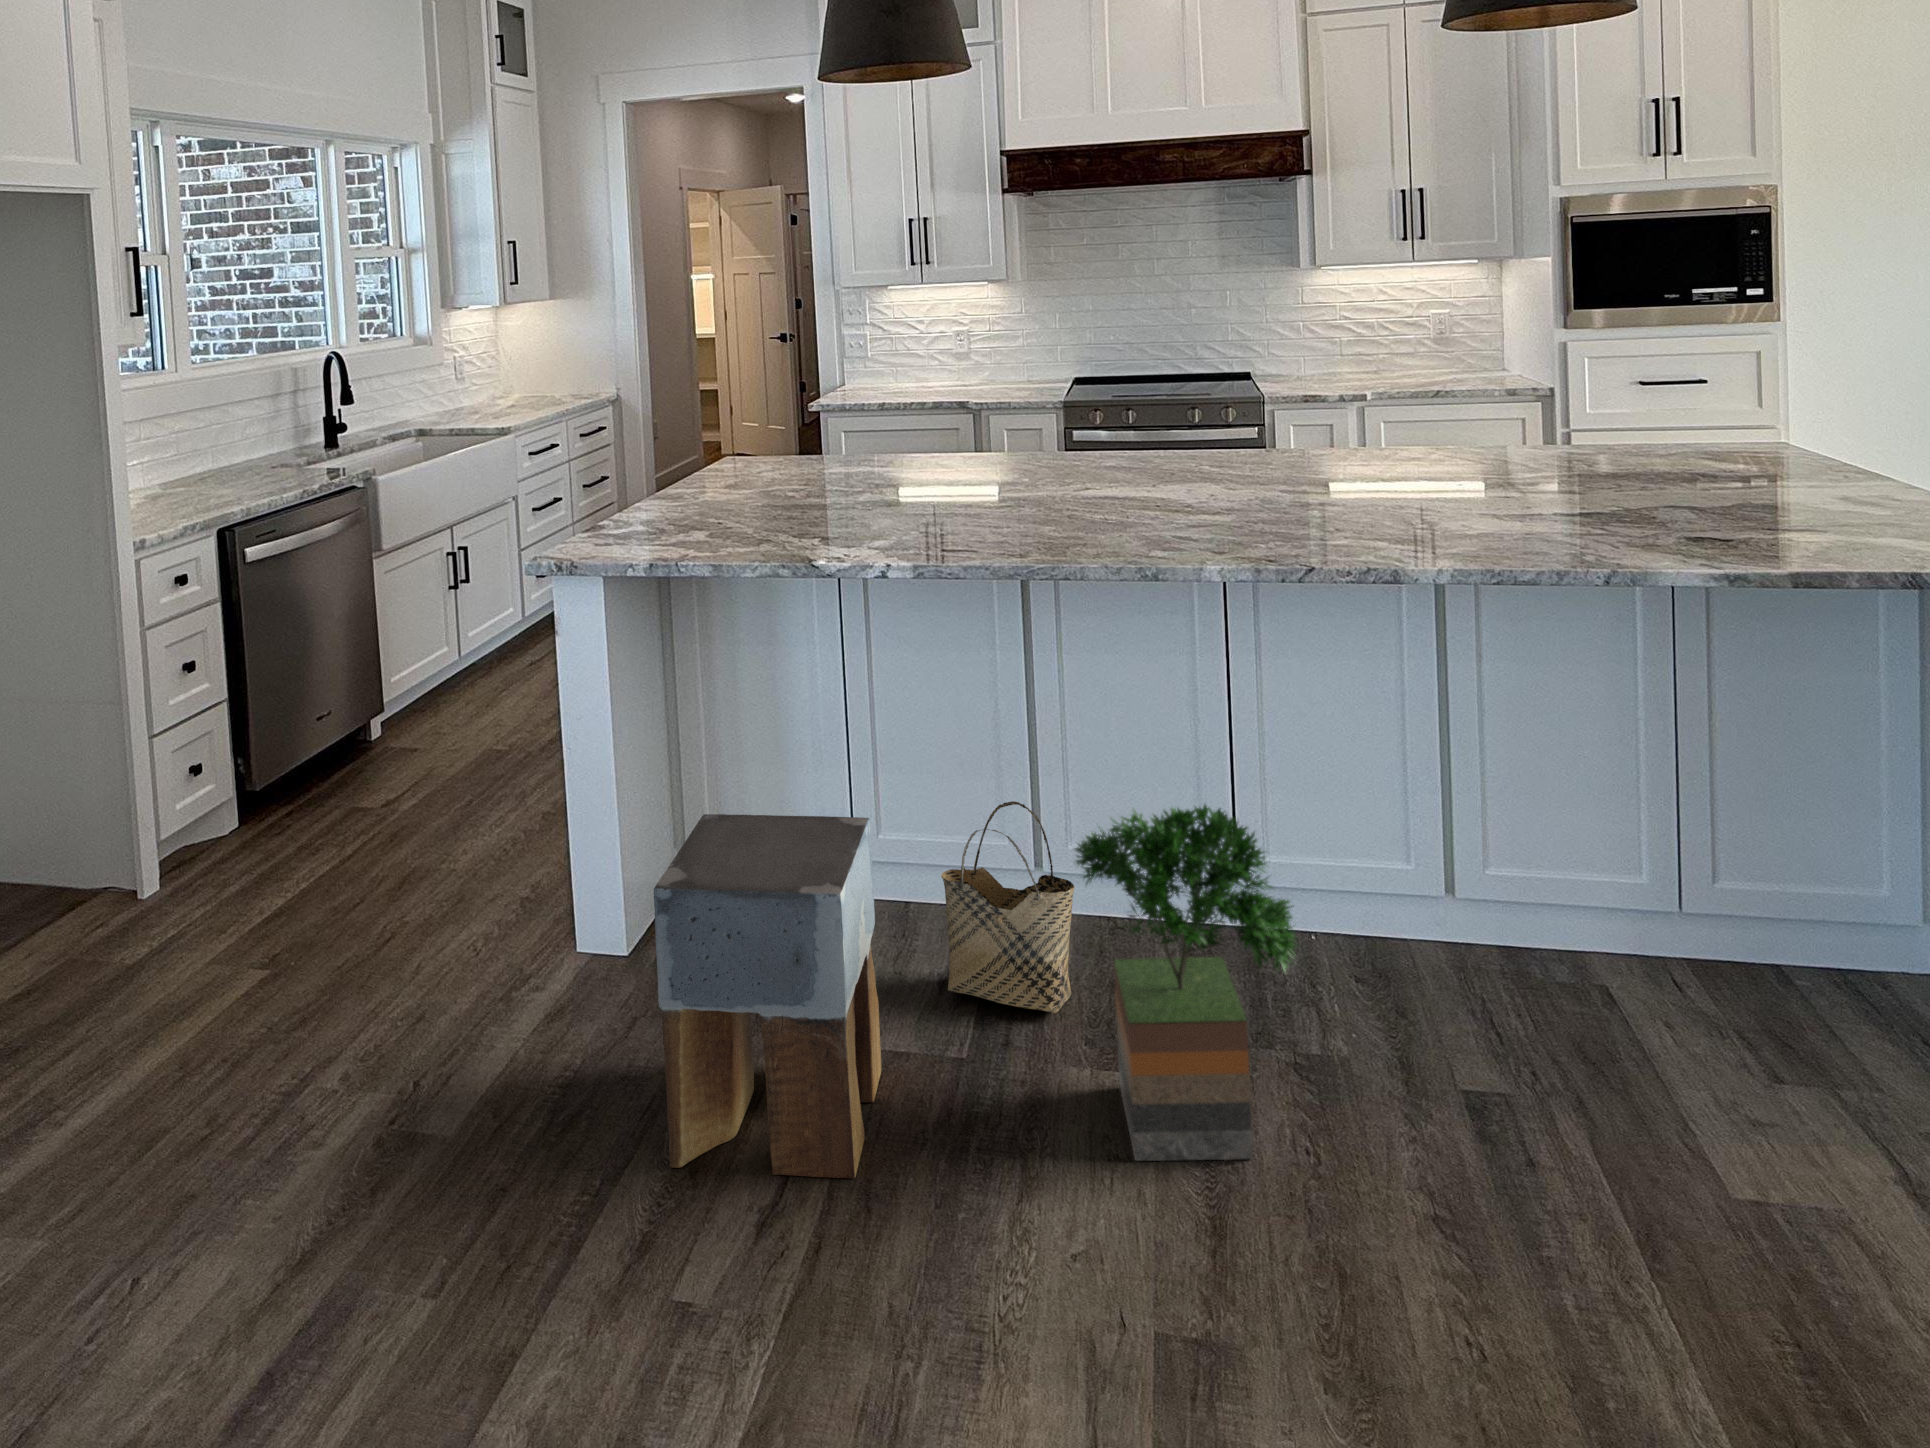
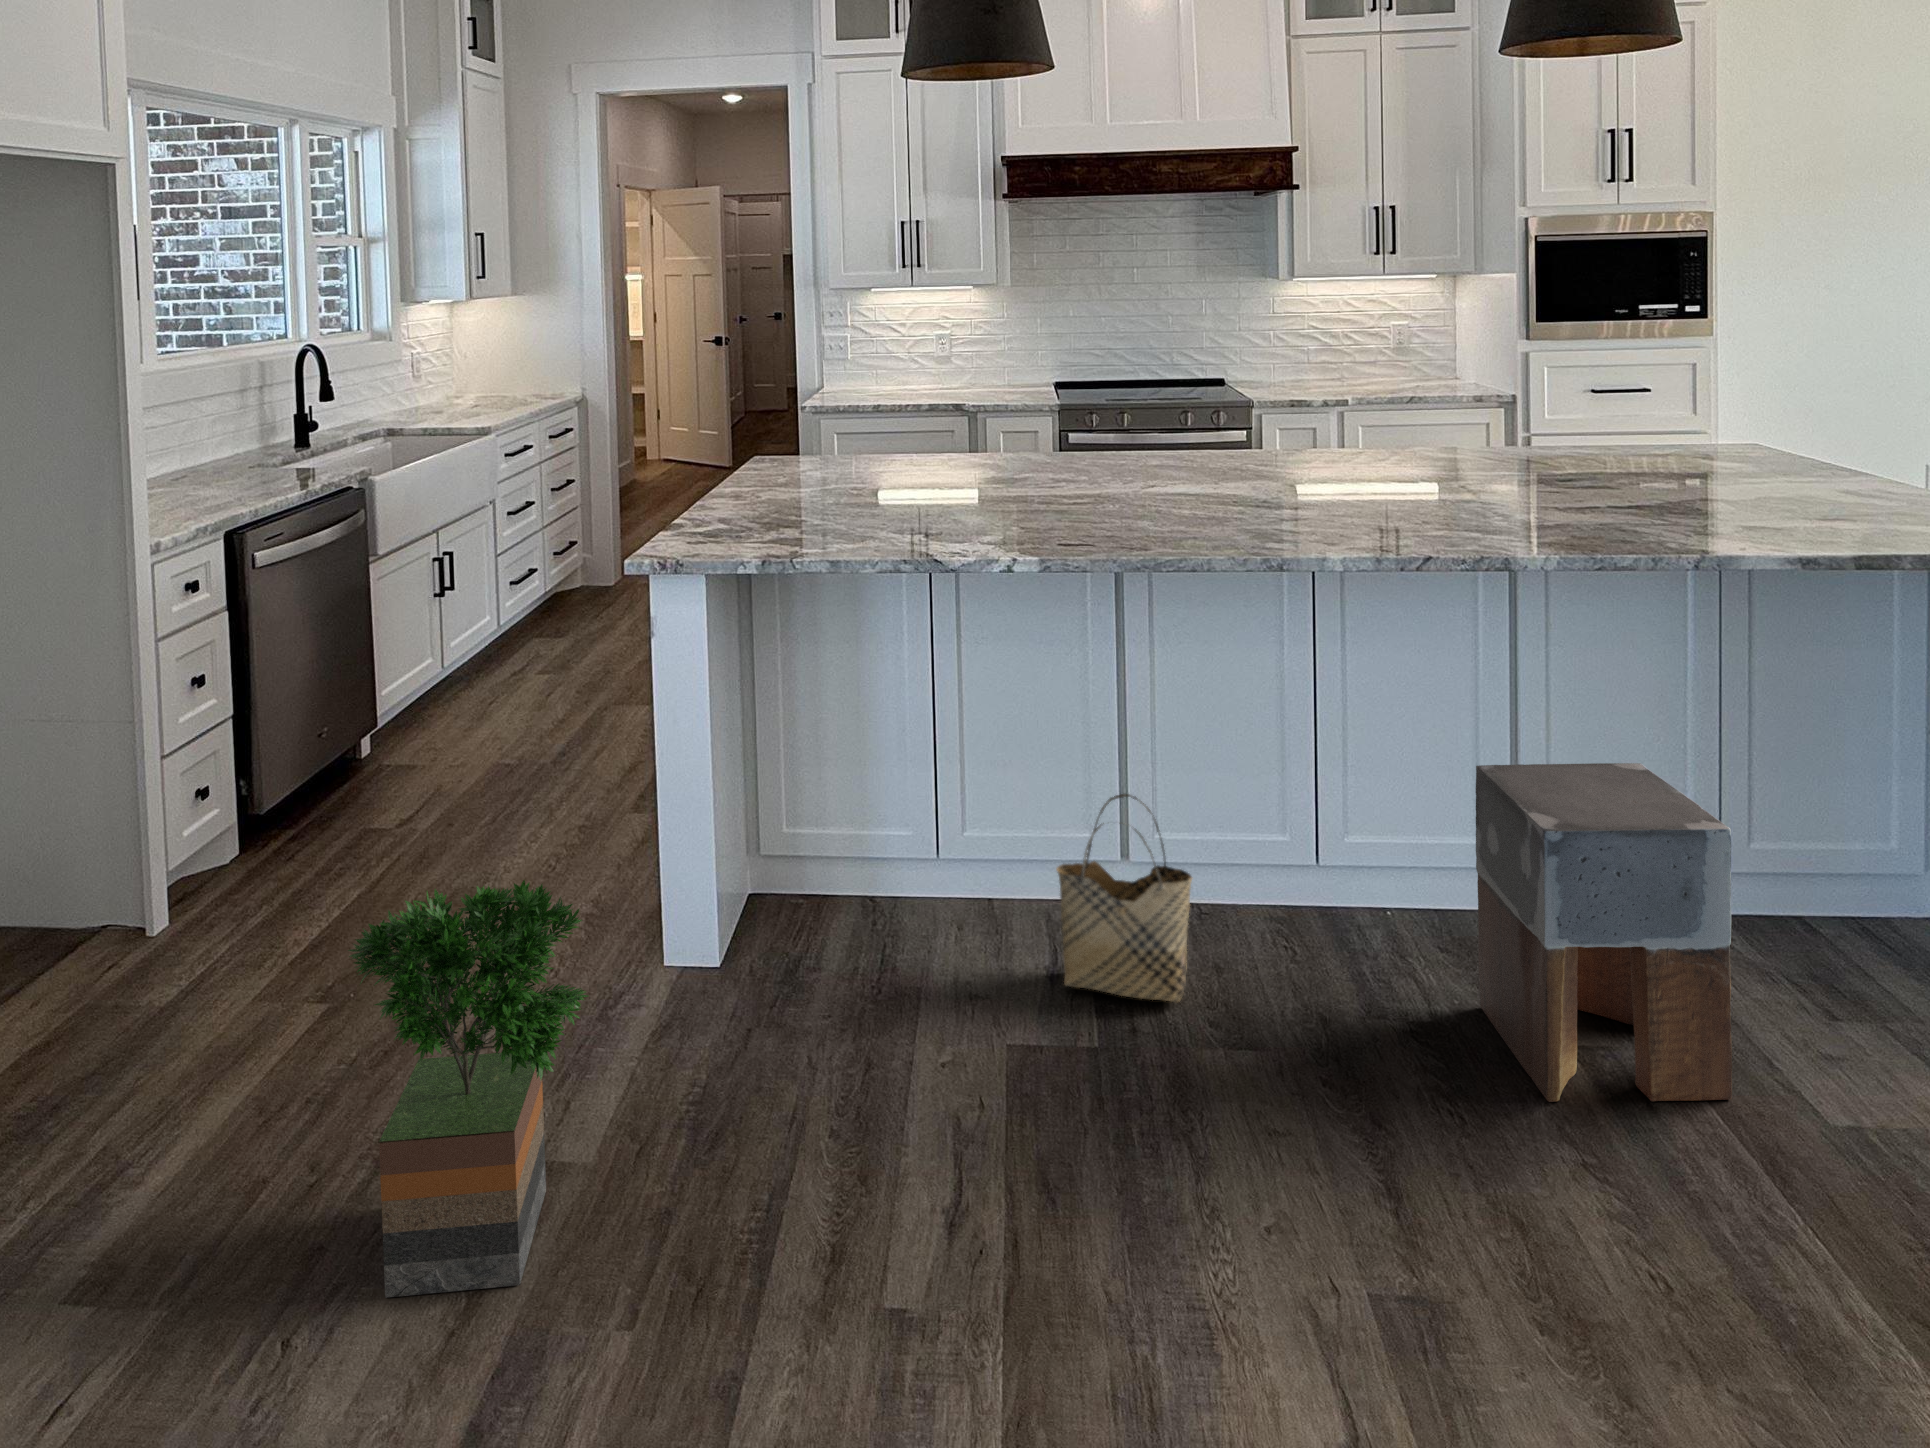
potted tree: present [1075,805,1296,1161] -> present [348,880,588,1298]
stool: present [654,814,881,1178] -> present [1476,763,1732,1102]

